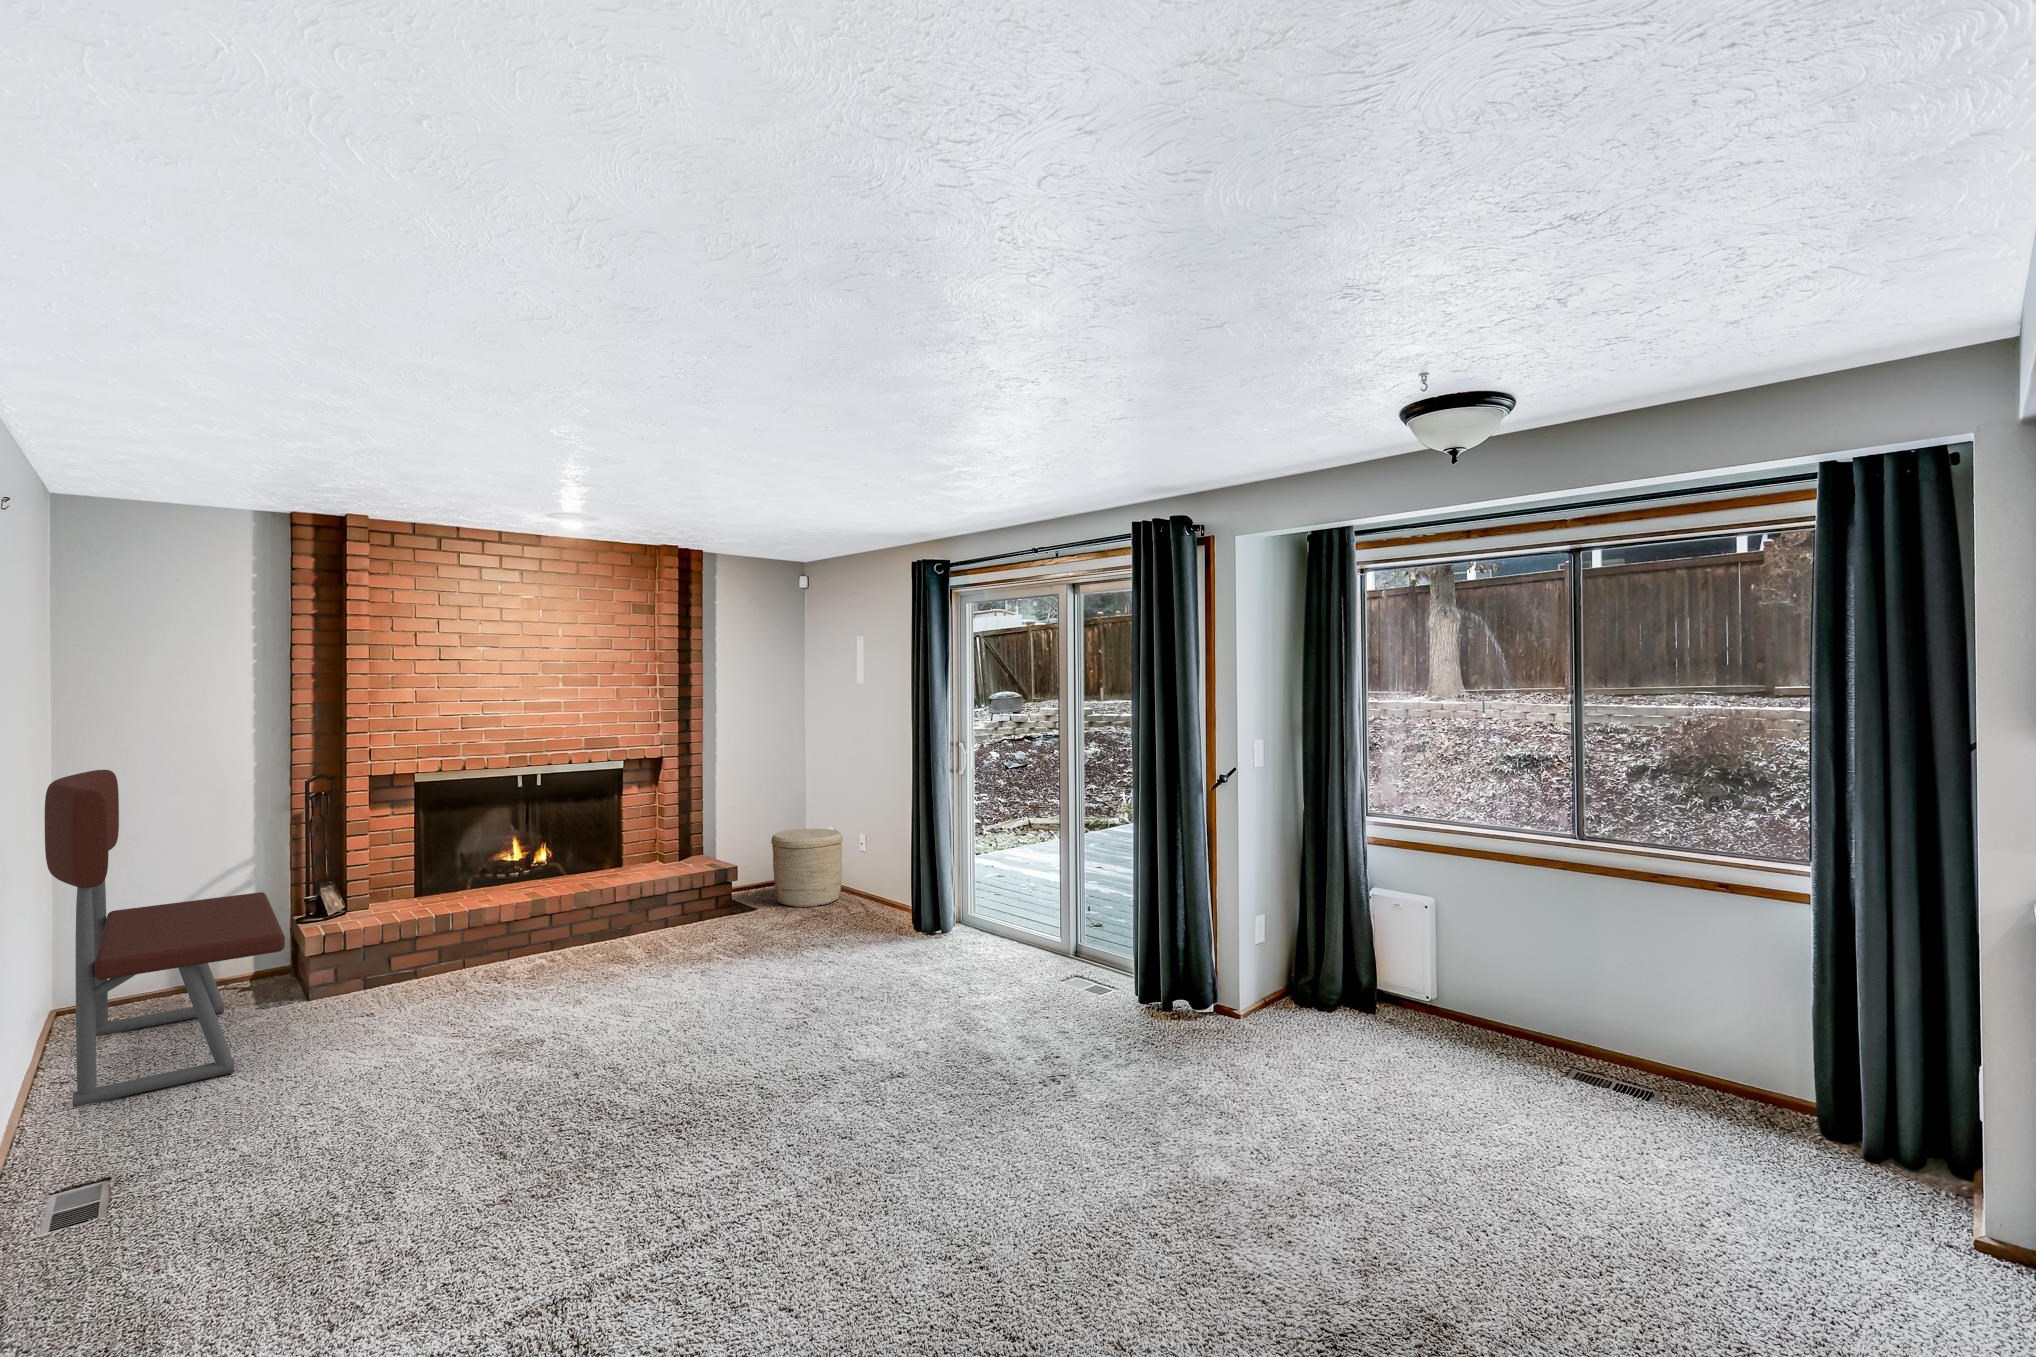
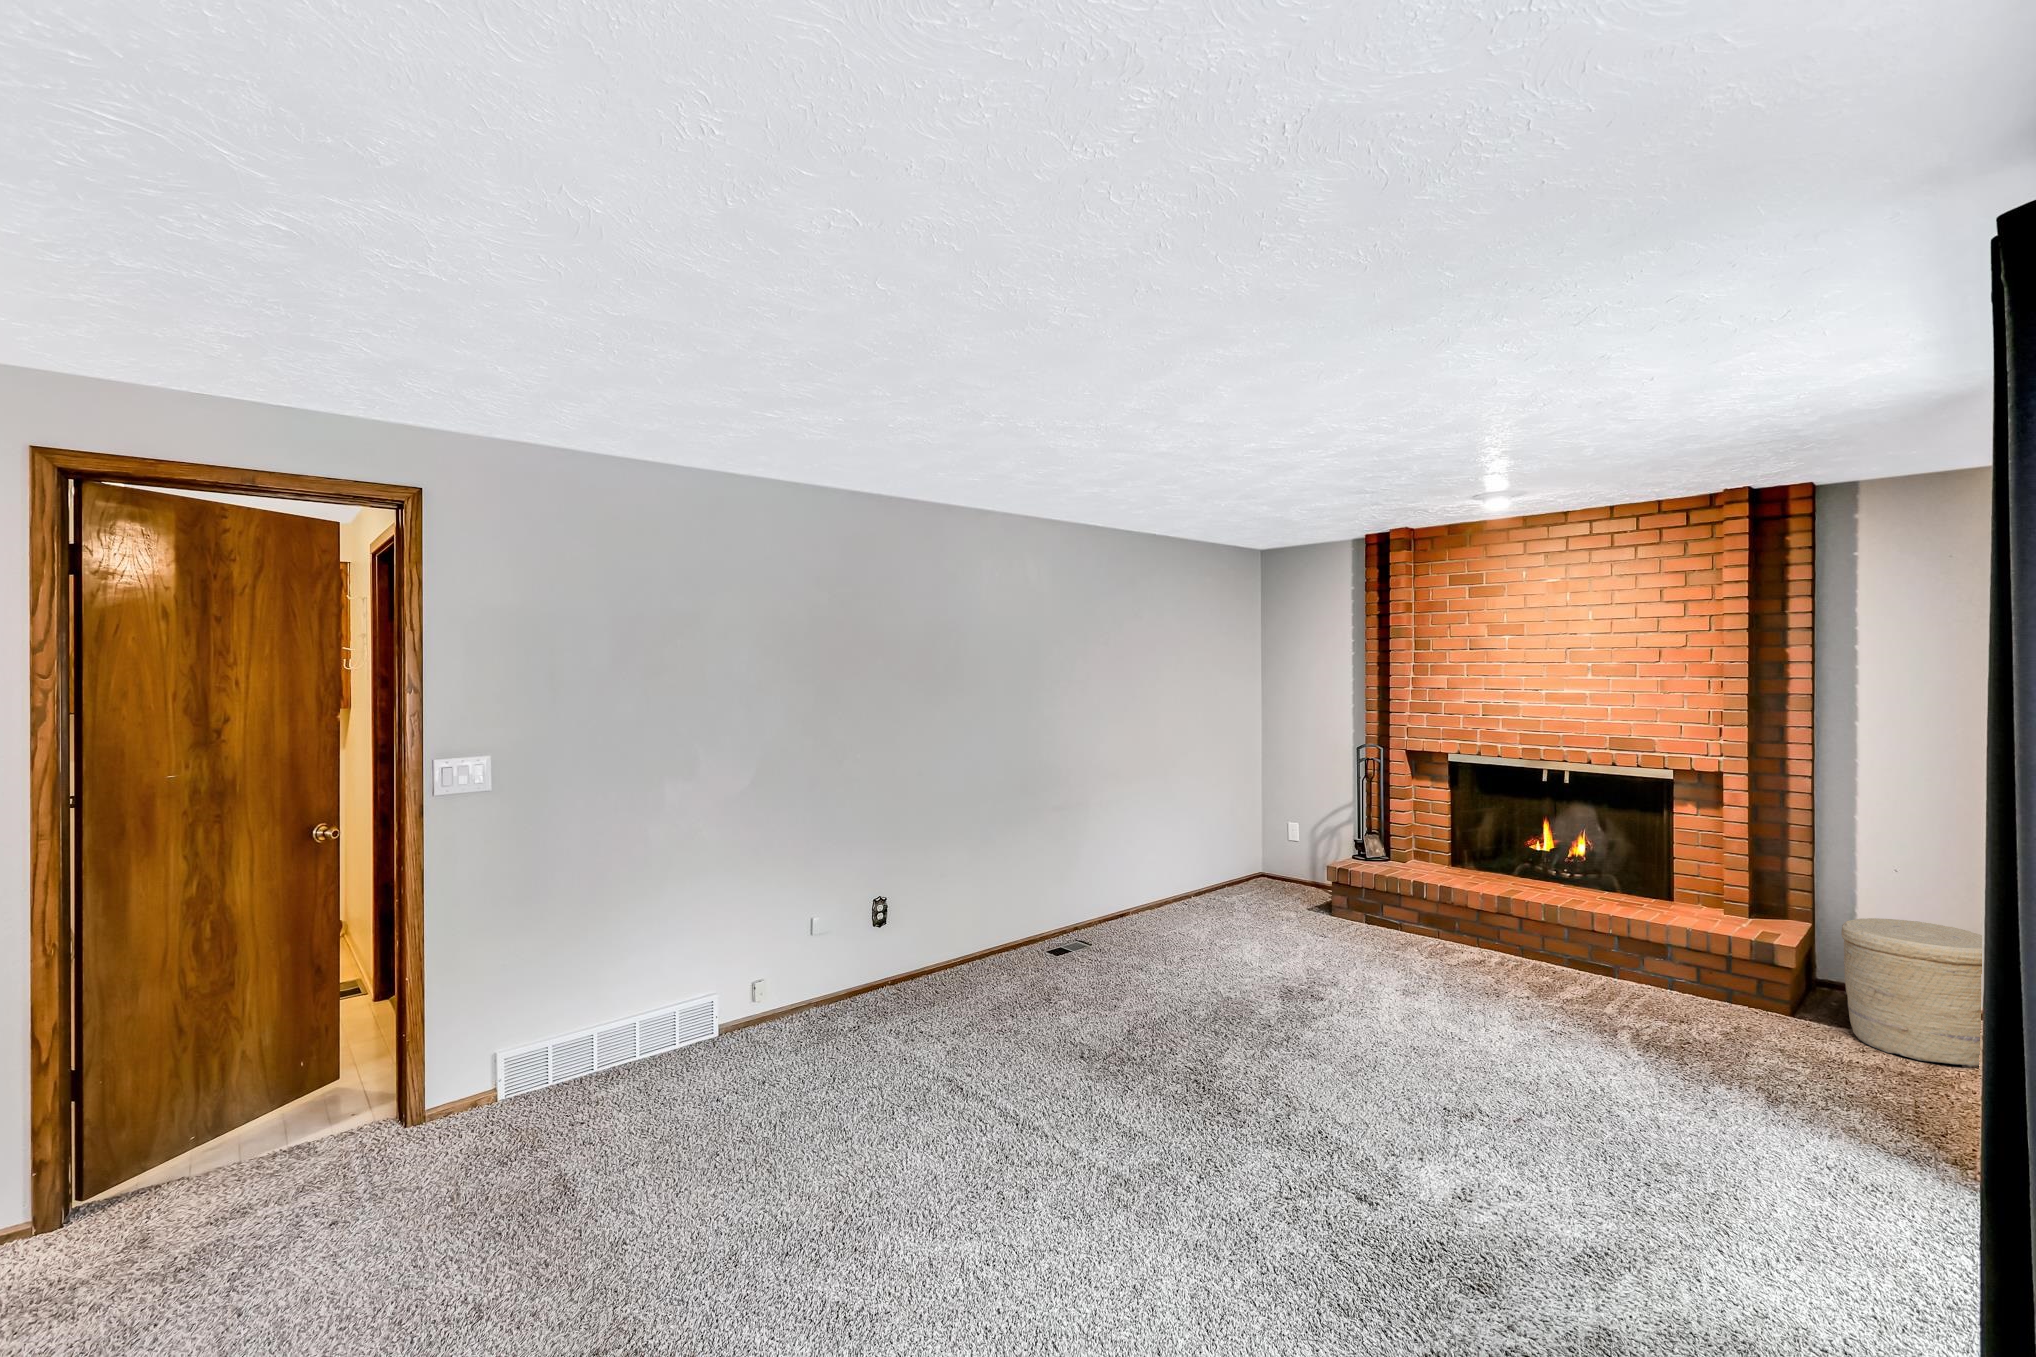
bench: present [45,770,285,1107] -> none [1132,723,1309,917]

